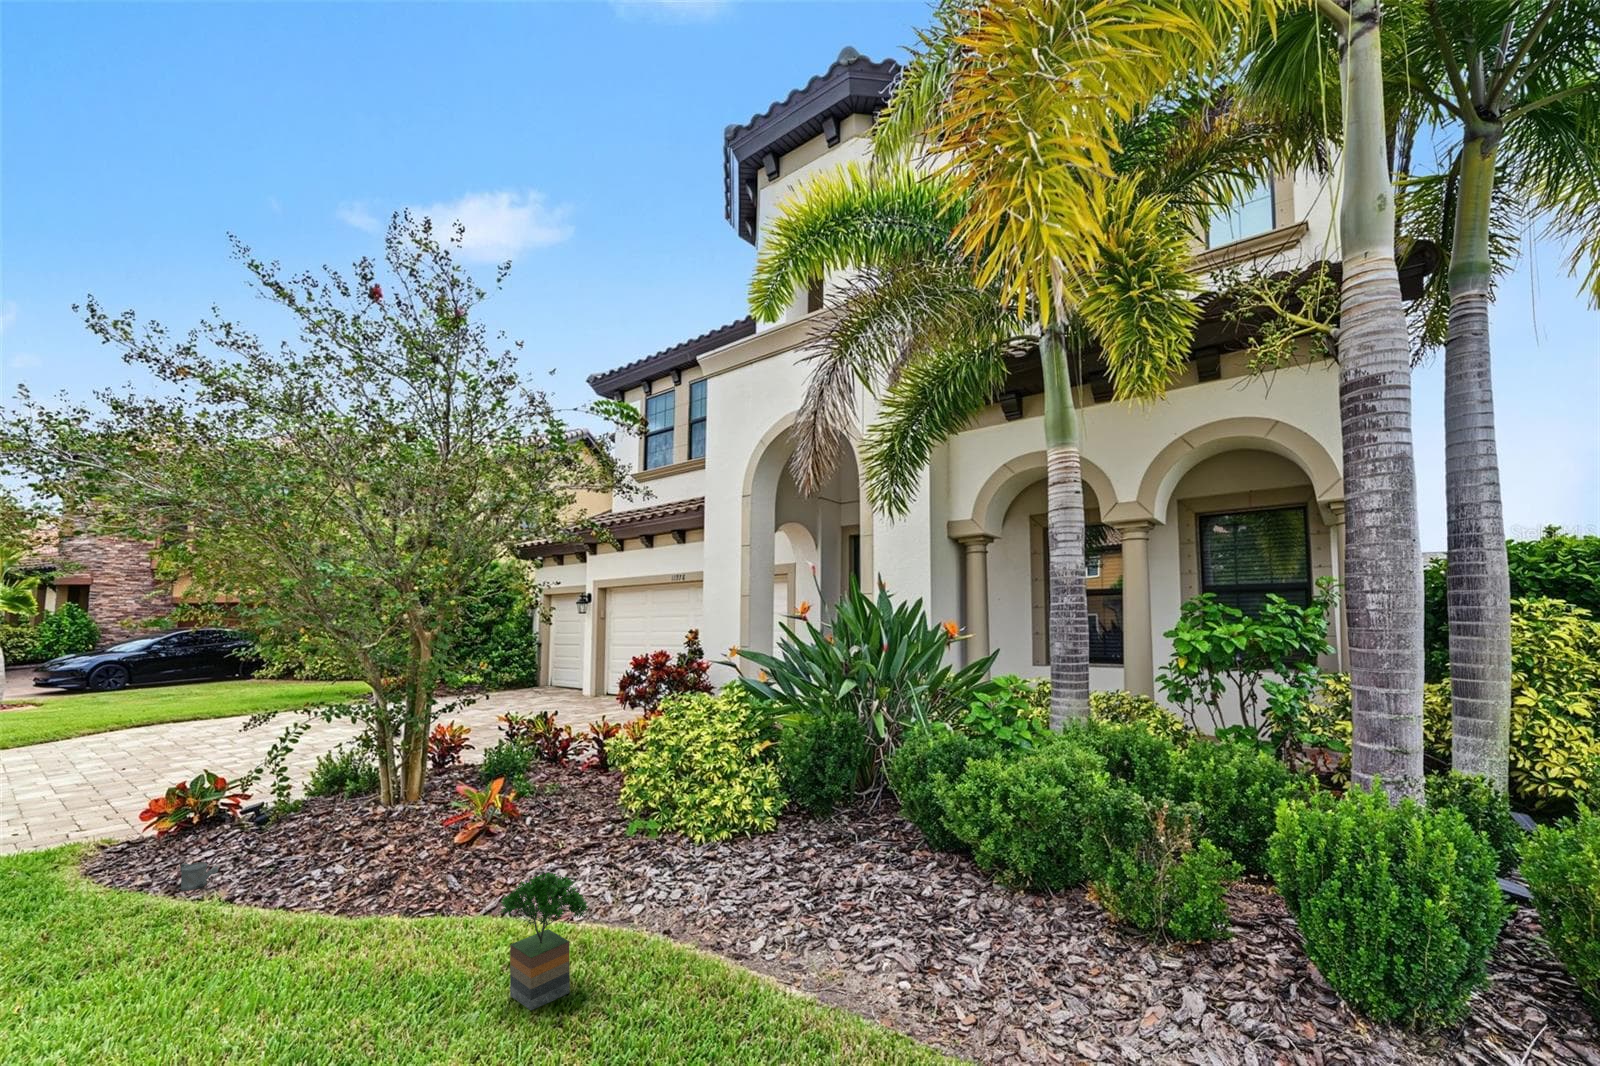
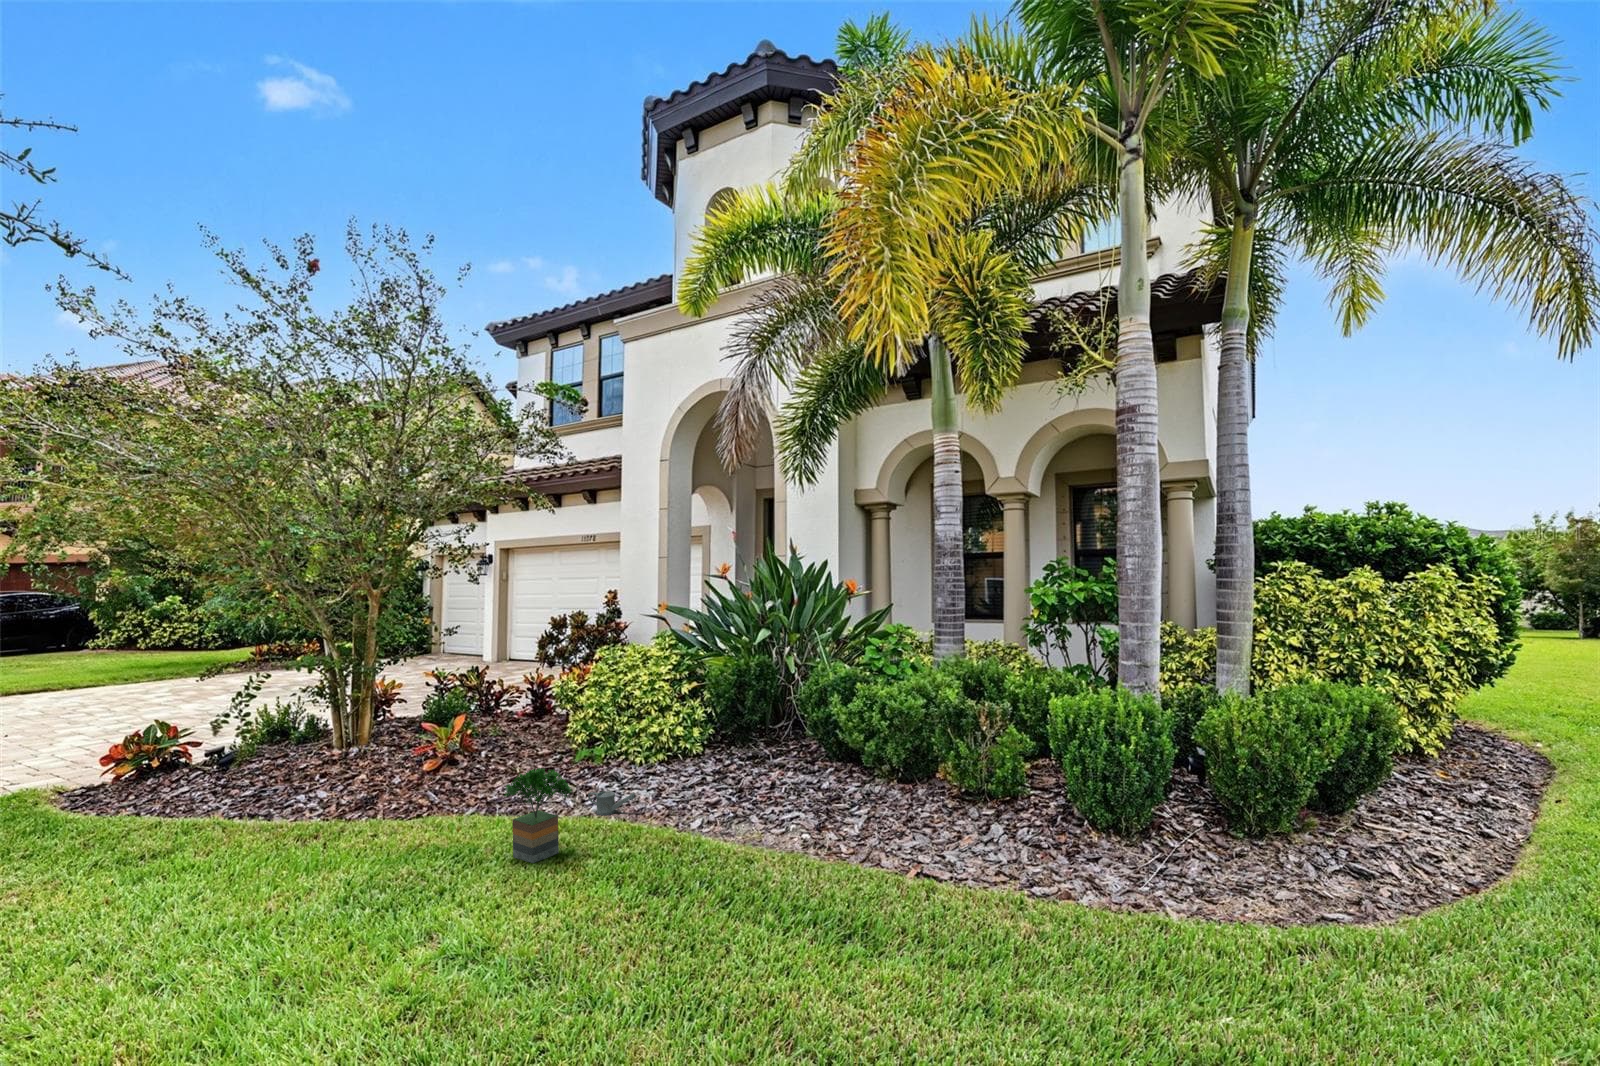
watering can: present [180,862,218,891] -> present [588,791,634,815]

